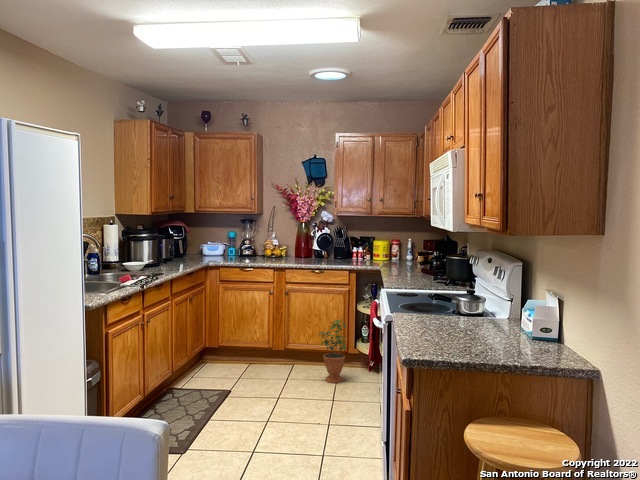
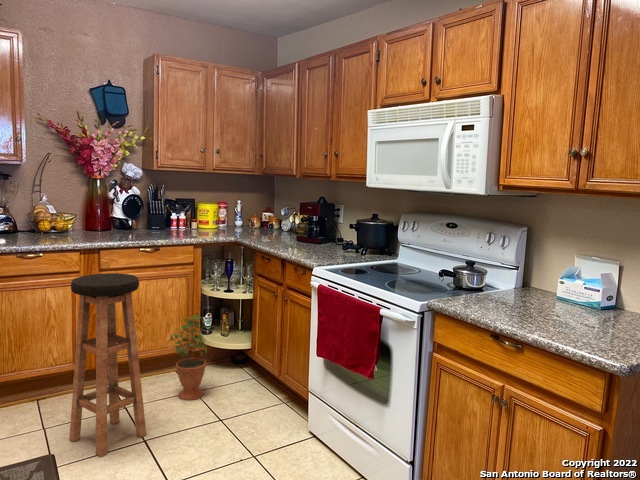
bar stool: none [243,282,285,397] -> present [69,273,146,457]

